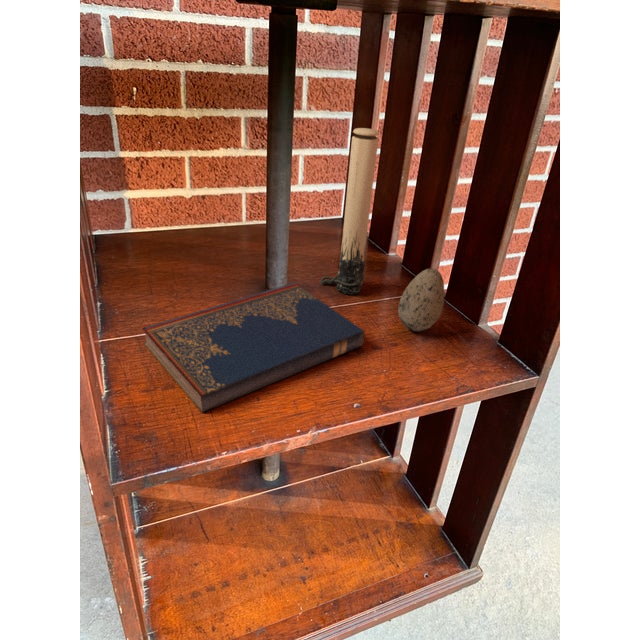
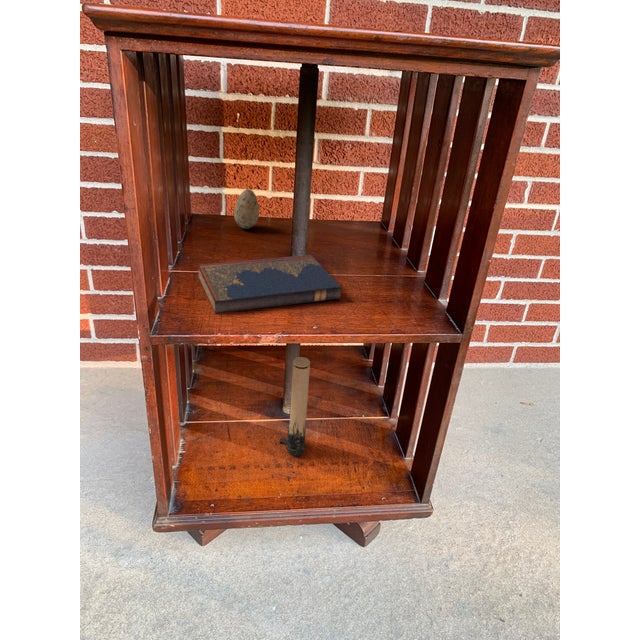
candle: present [321,128,379,294] -> present [279,357,310,455]
decorative egg: present [398,268,444,331] -> present [234,189,259,229]

